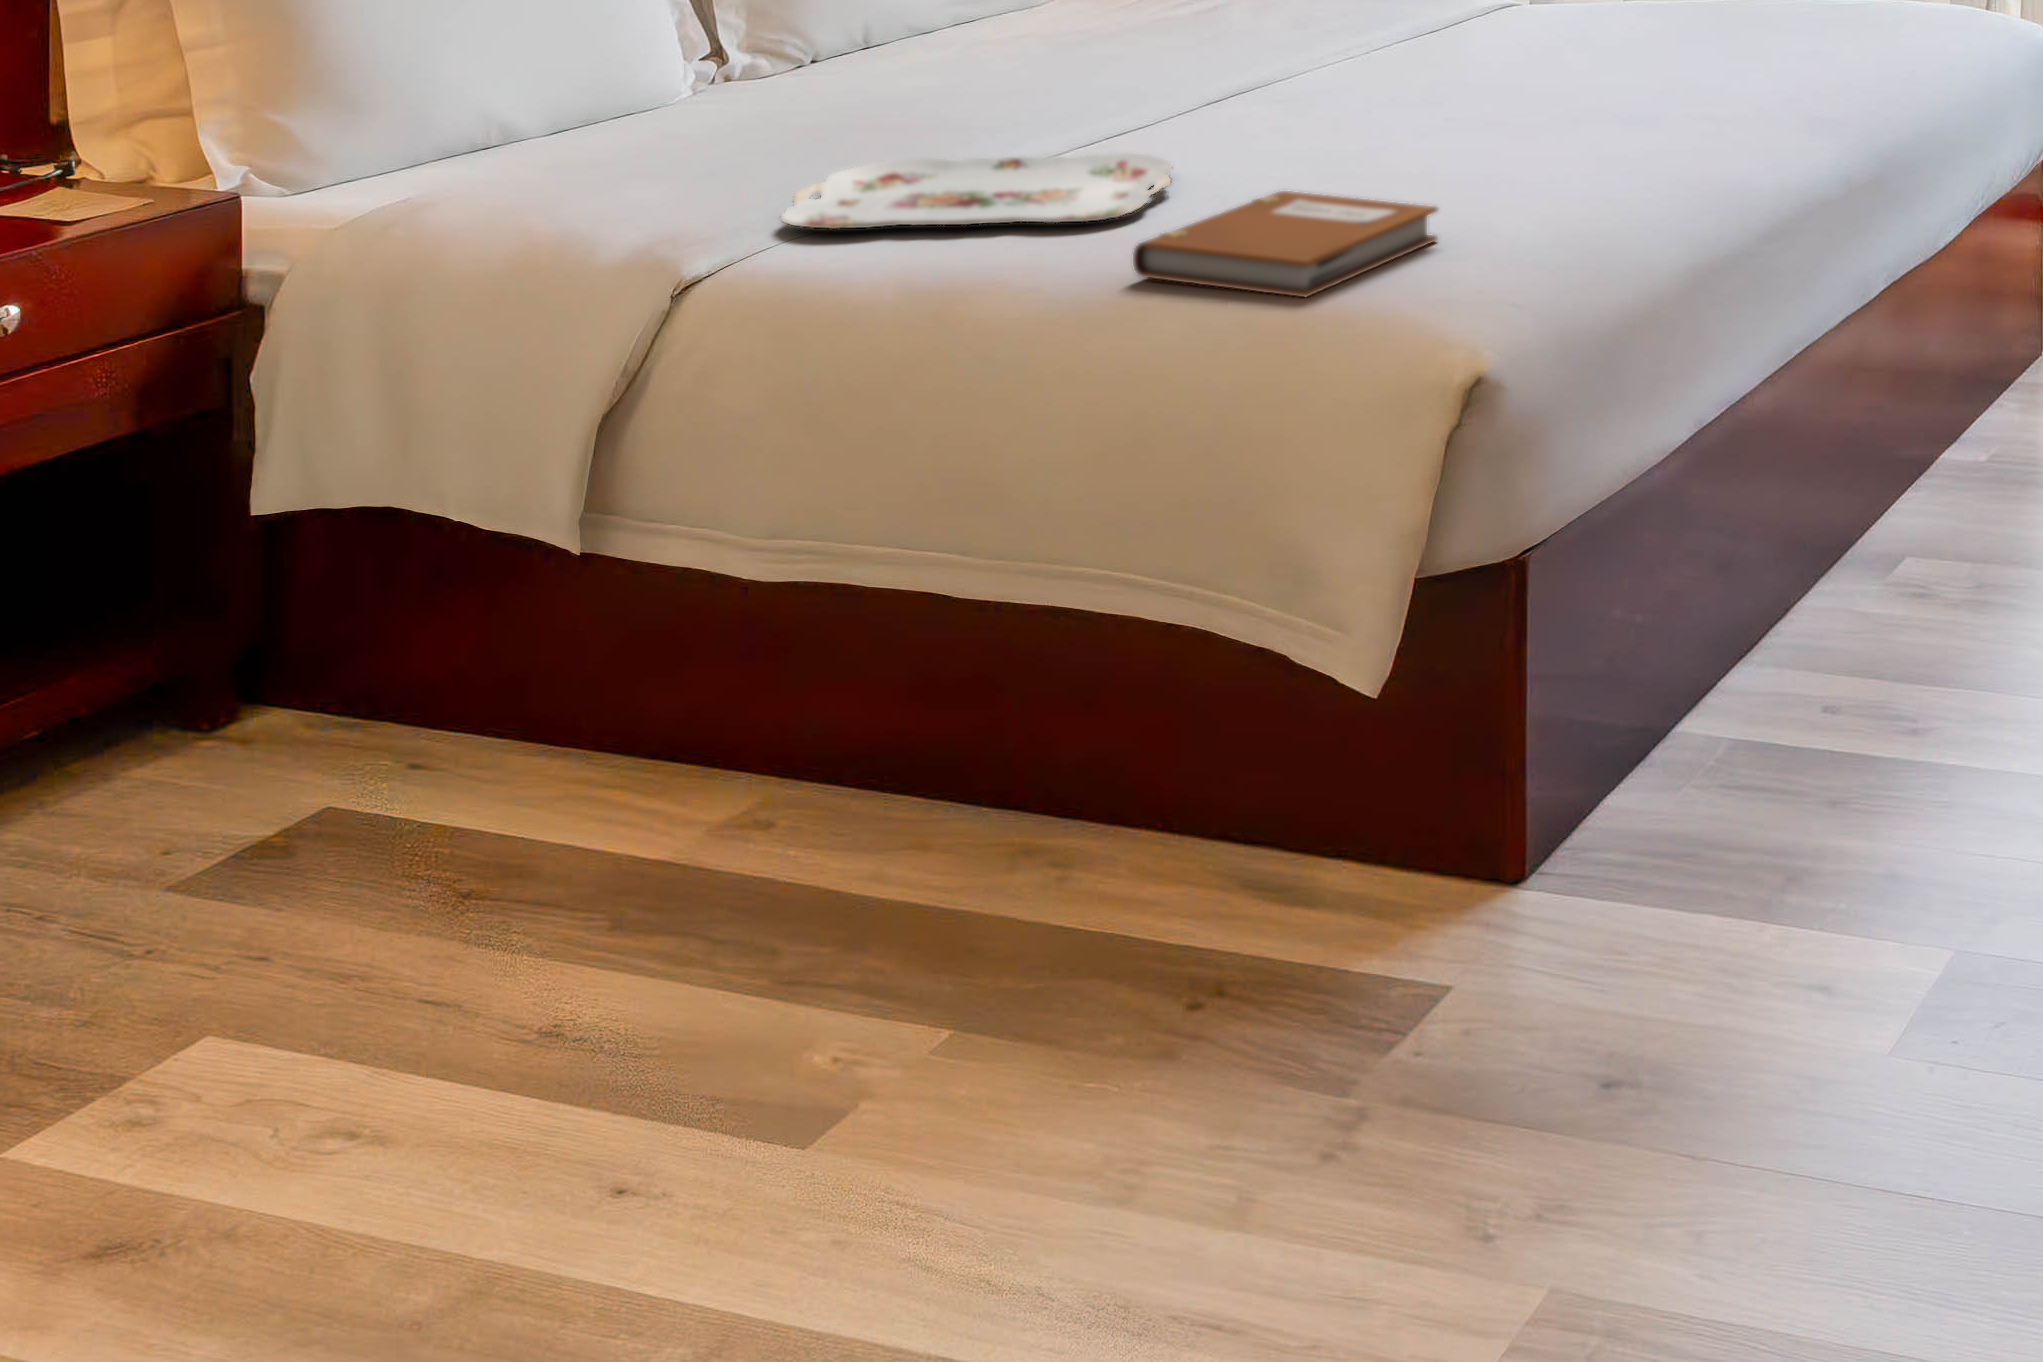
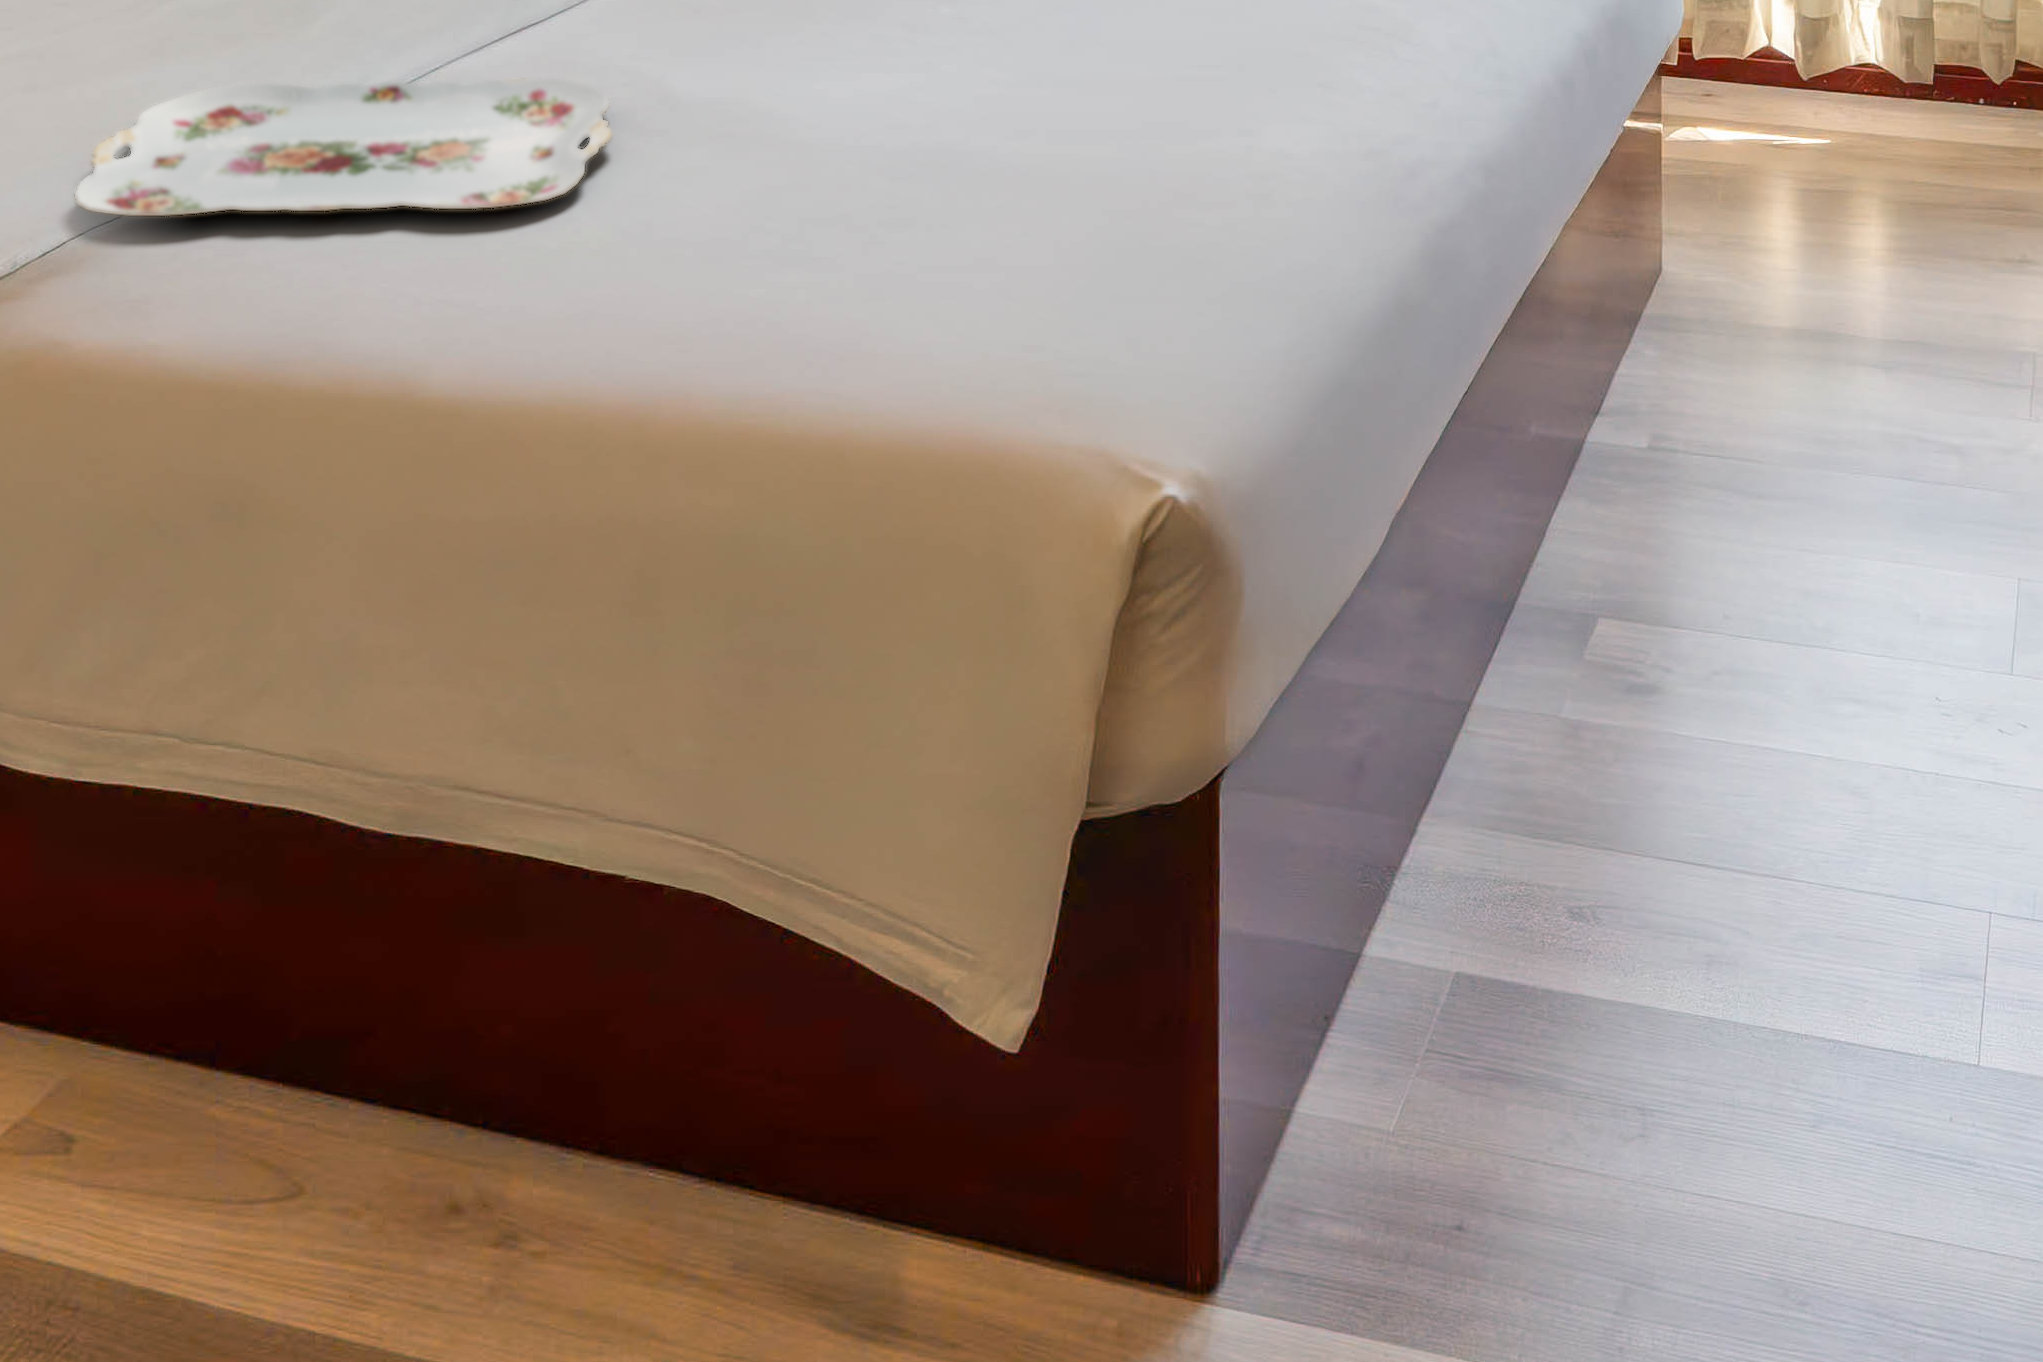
notebook: present [1133,191,1437,297] -> none [586,172,1013,381]

